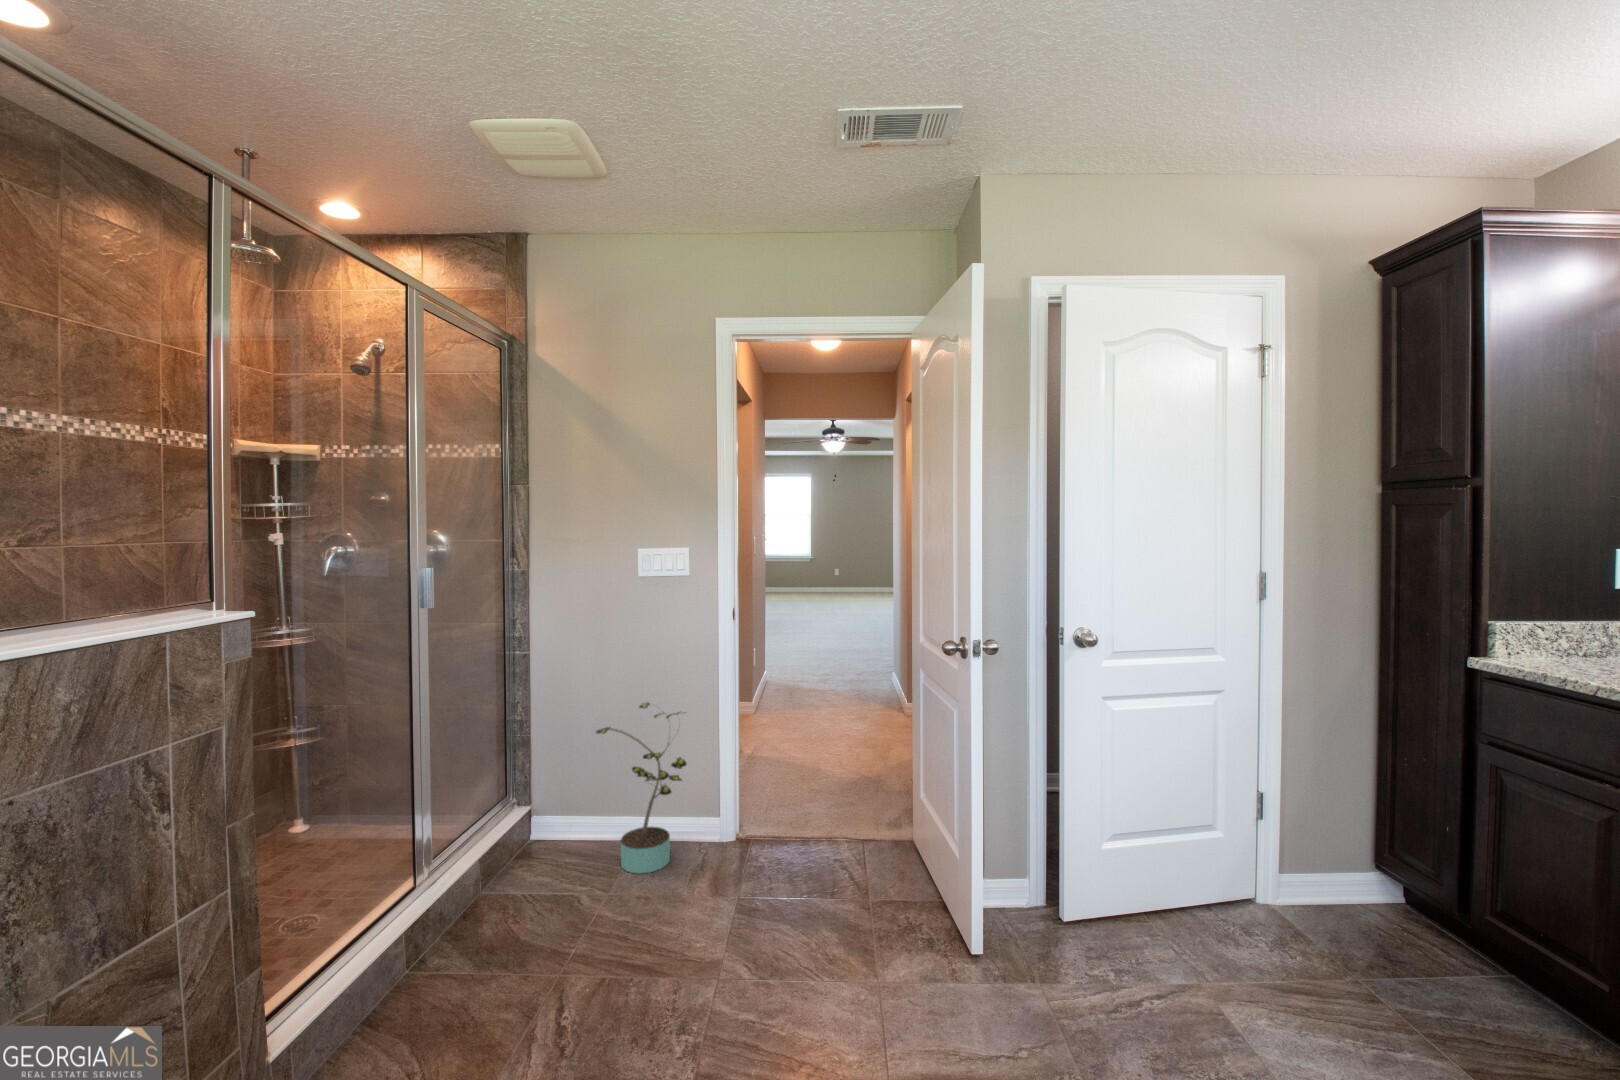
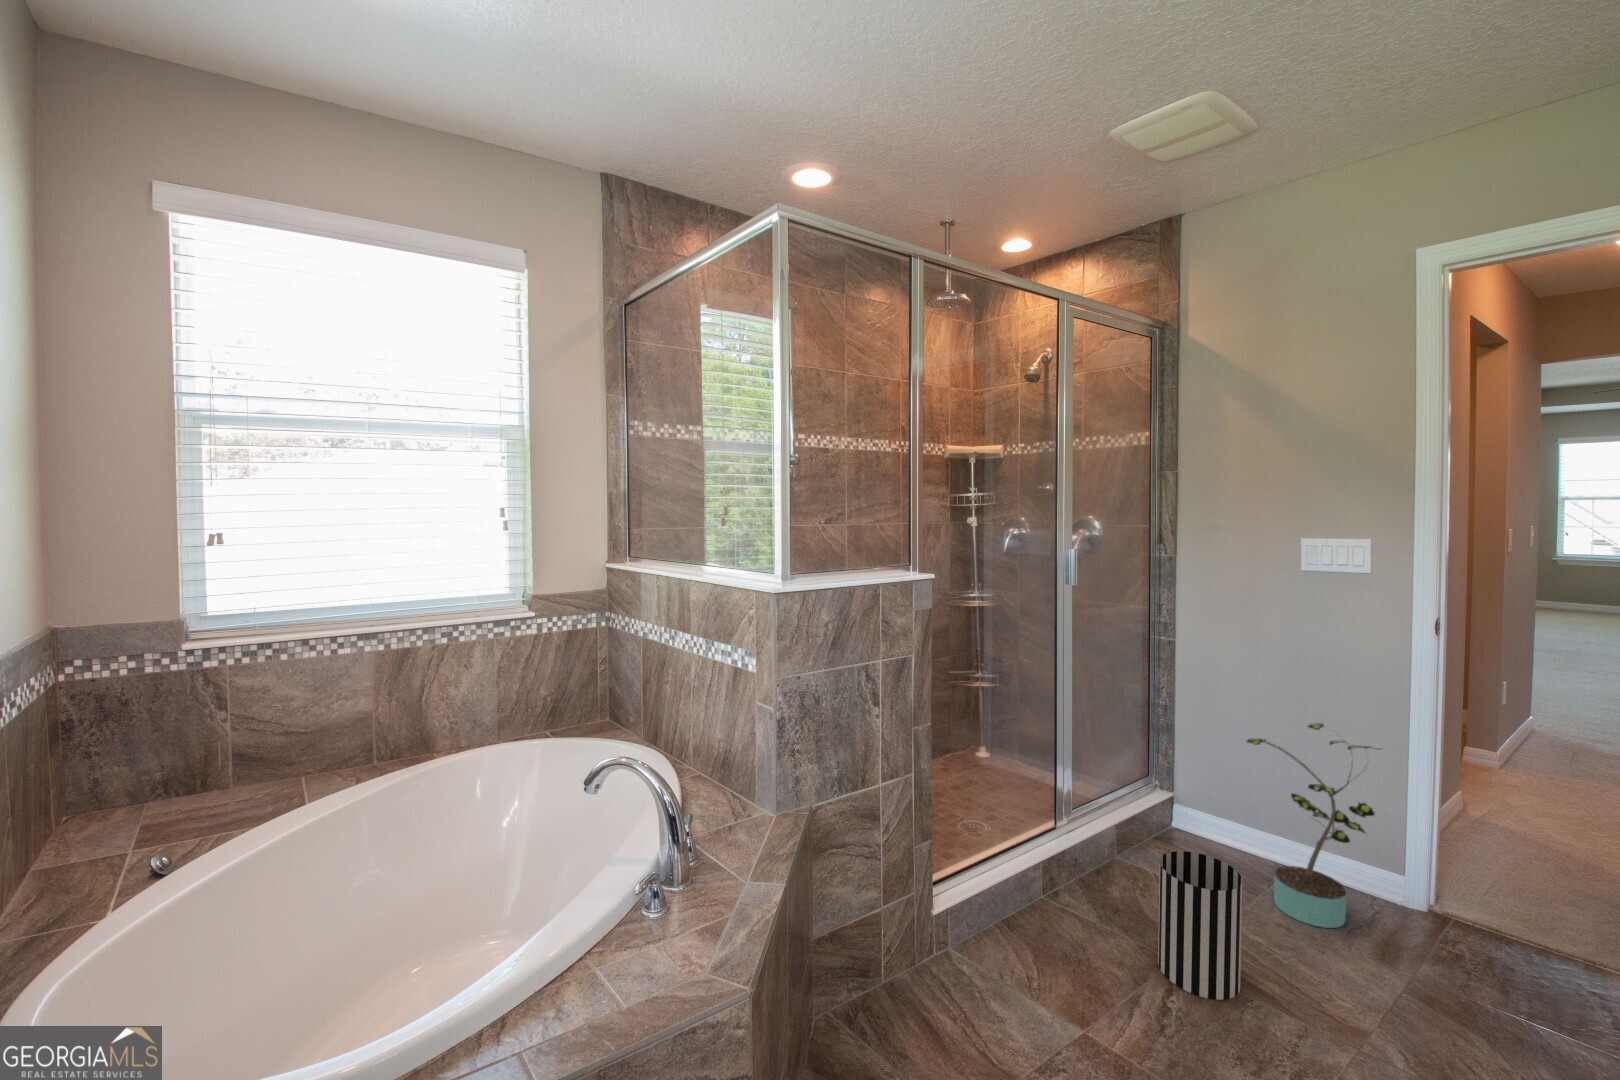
wastebasket: none [538,846,609,981] -> present [1158,851,1243,1000]

